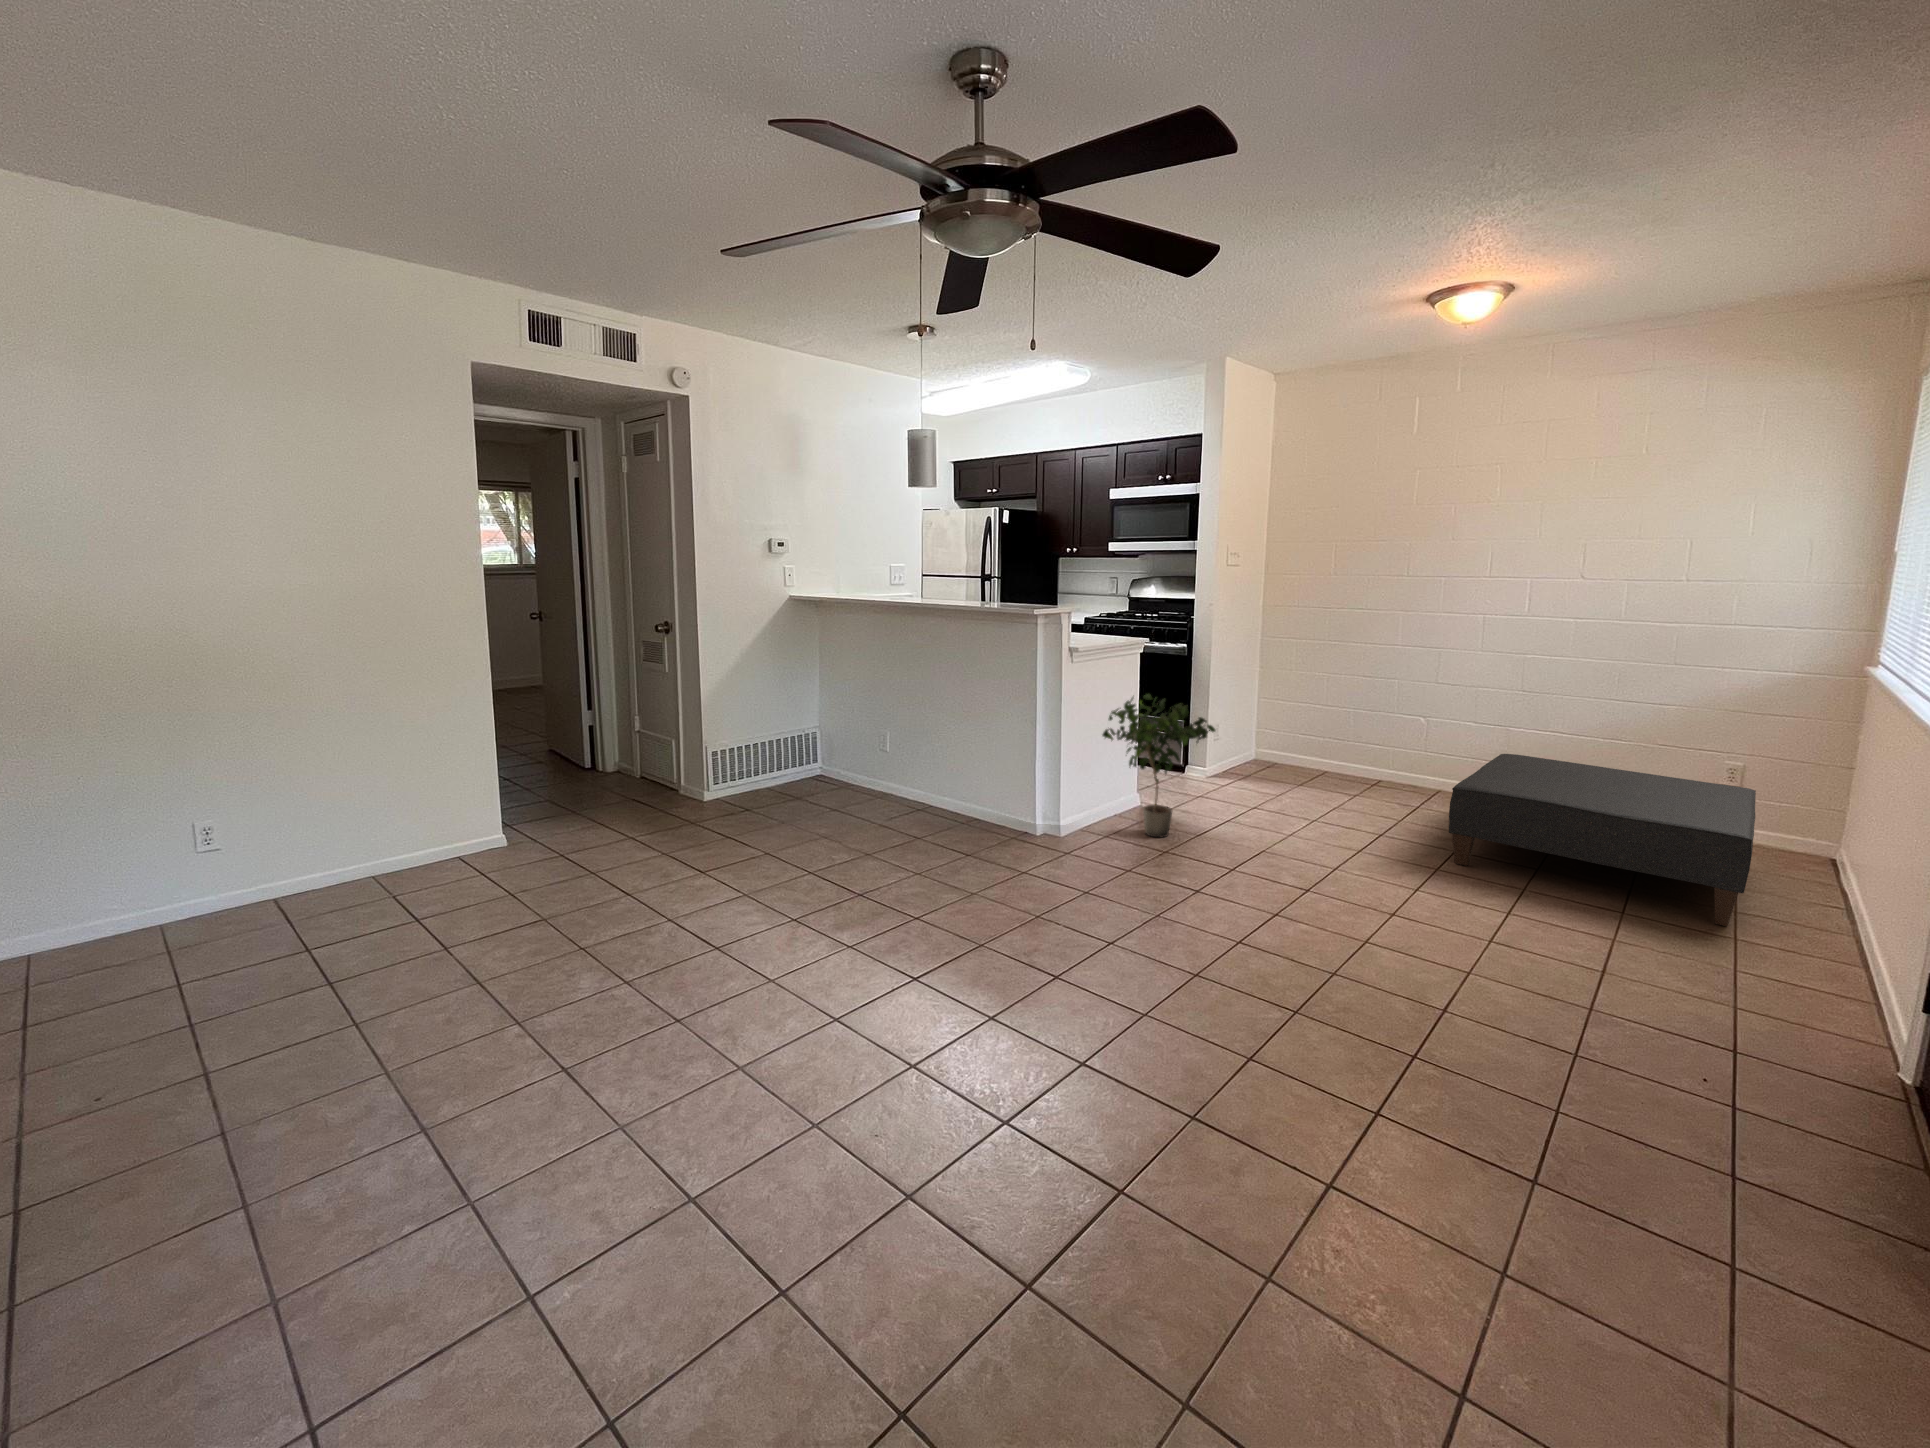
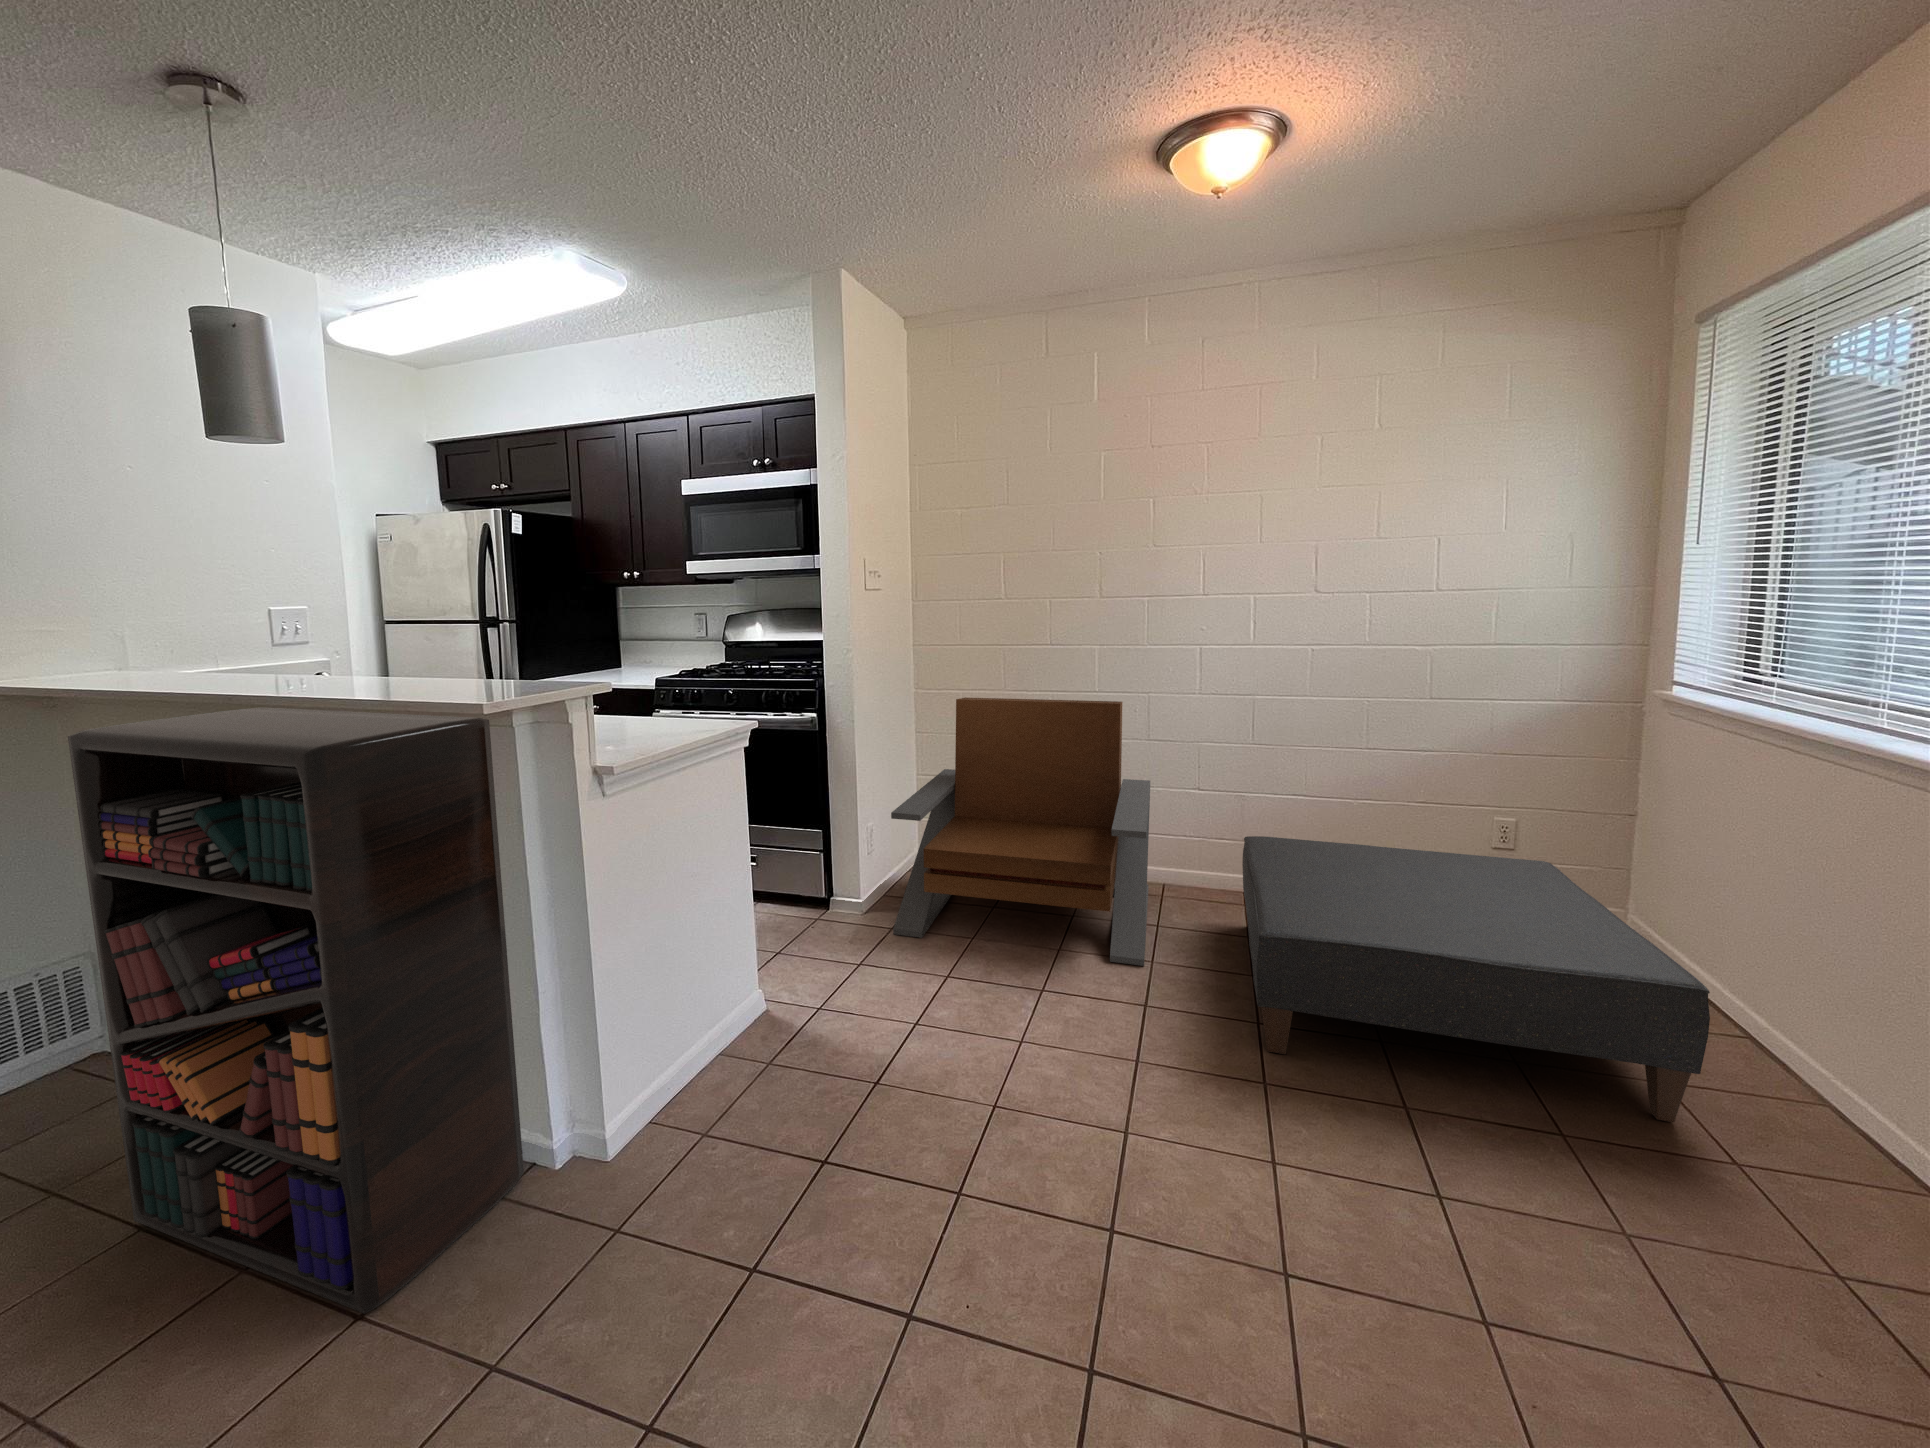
bookshelf: none [874,612,1028,852] -> present [68,707,524,1314]
lounge chair: none [1225,643,1440,824] -> present [891,697,1150,966]
potted plant: present [1103,694,1216,837] -> none [681,828,896,1107]

